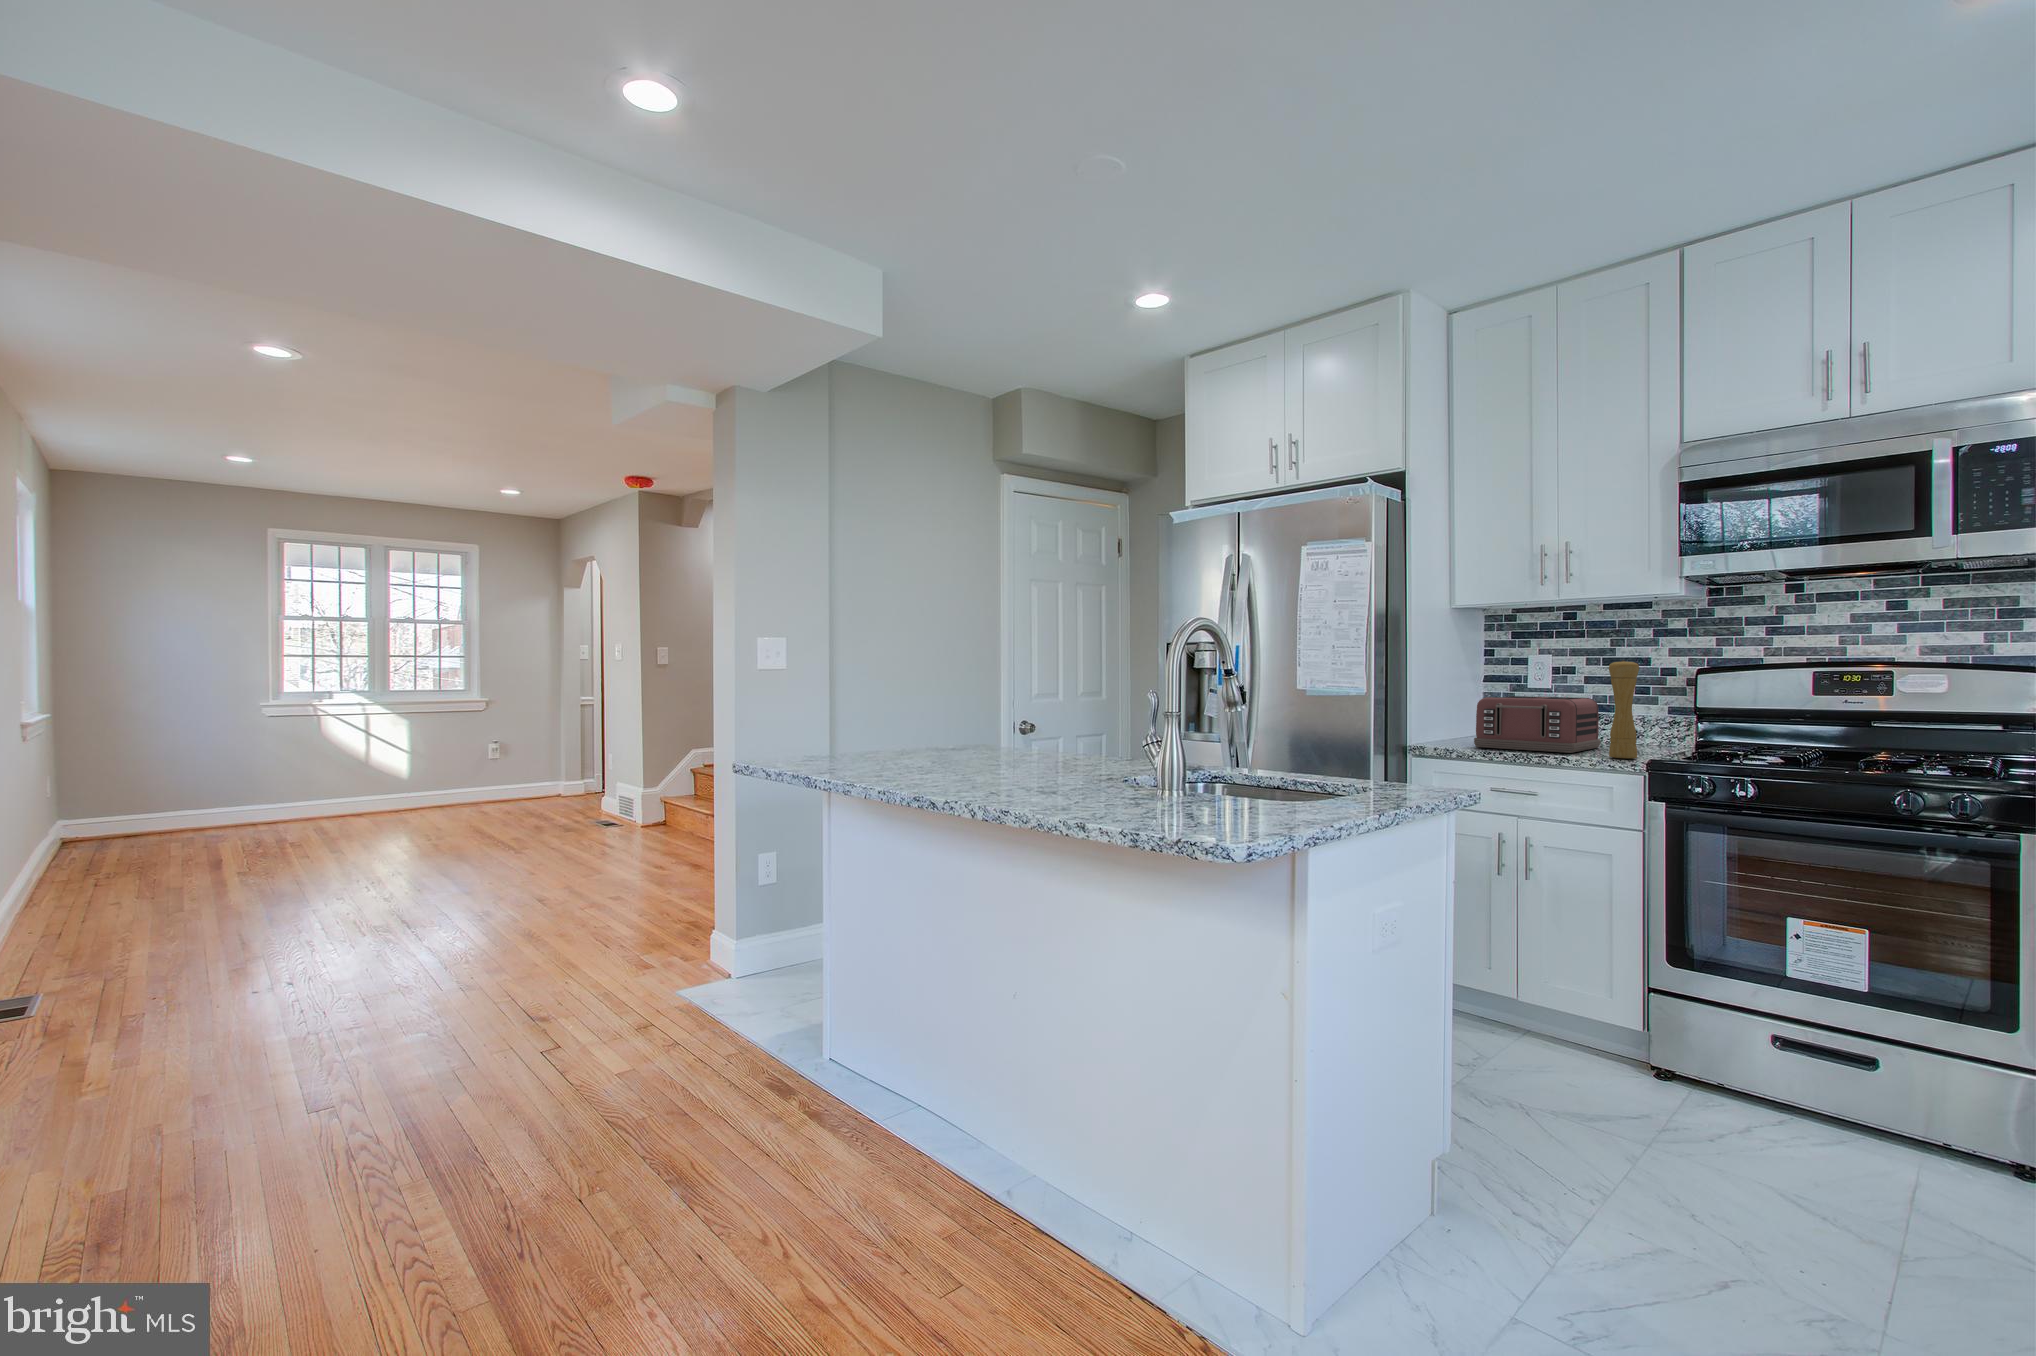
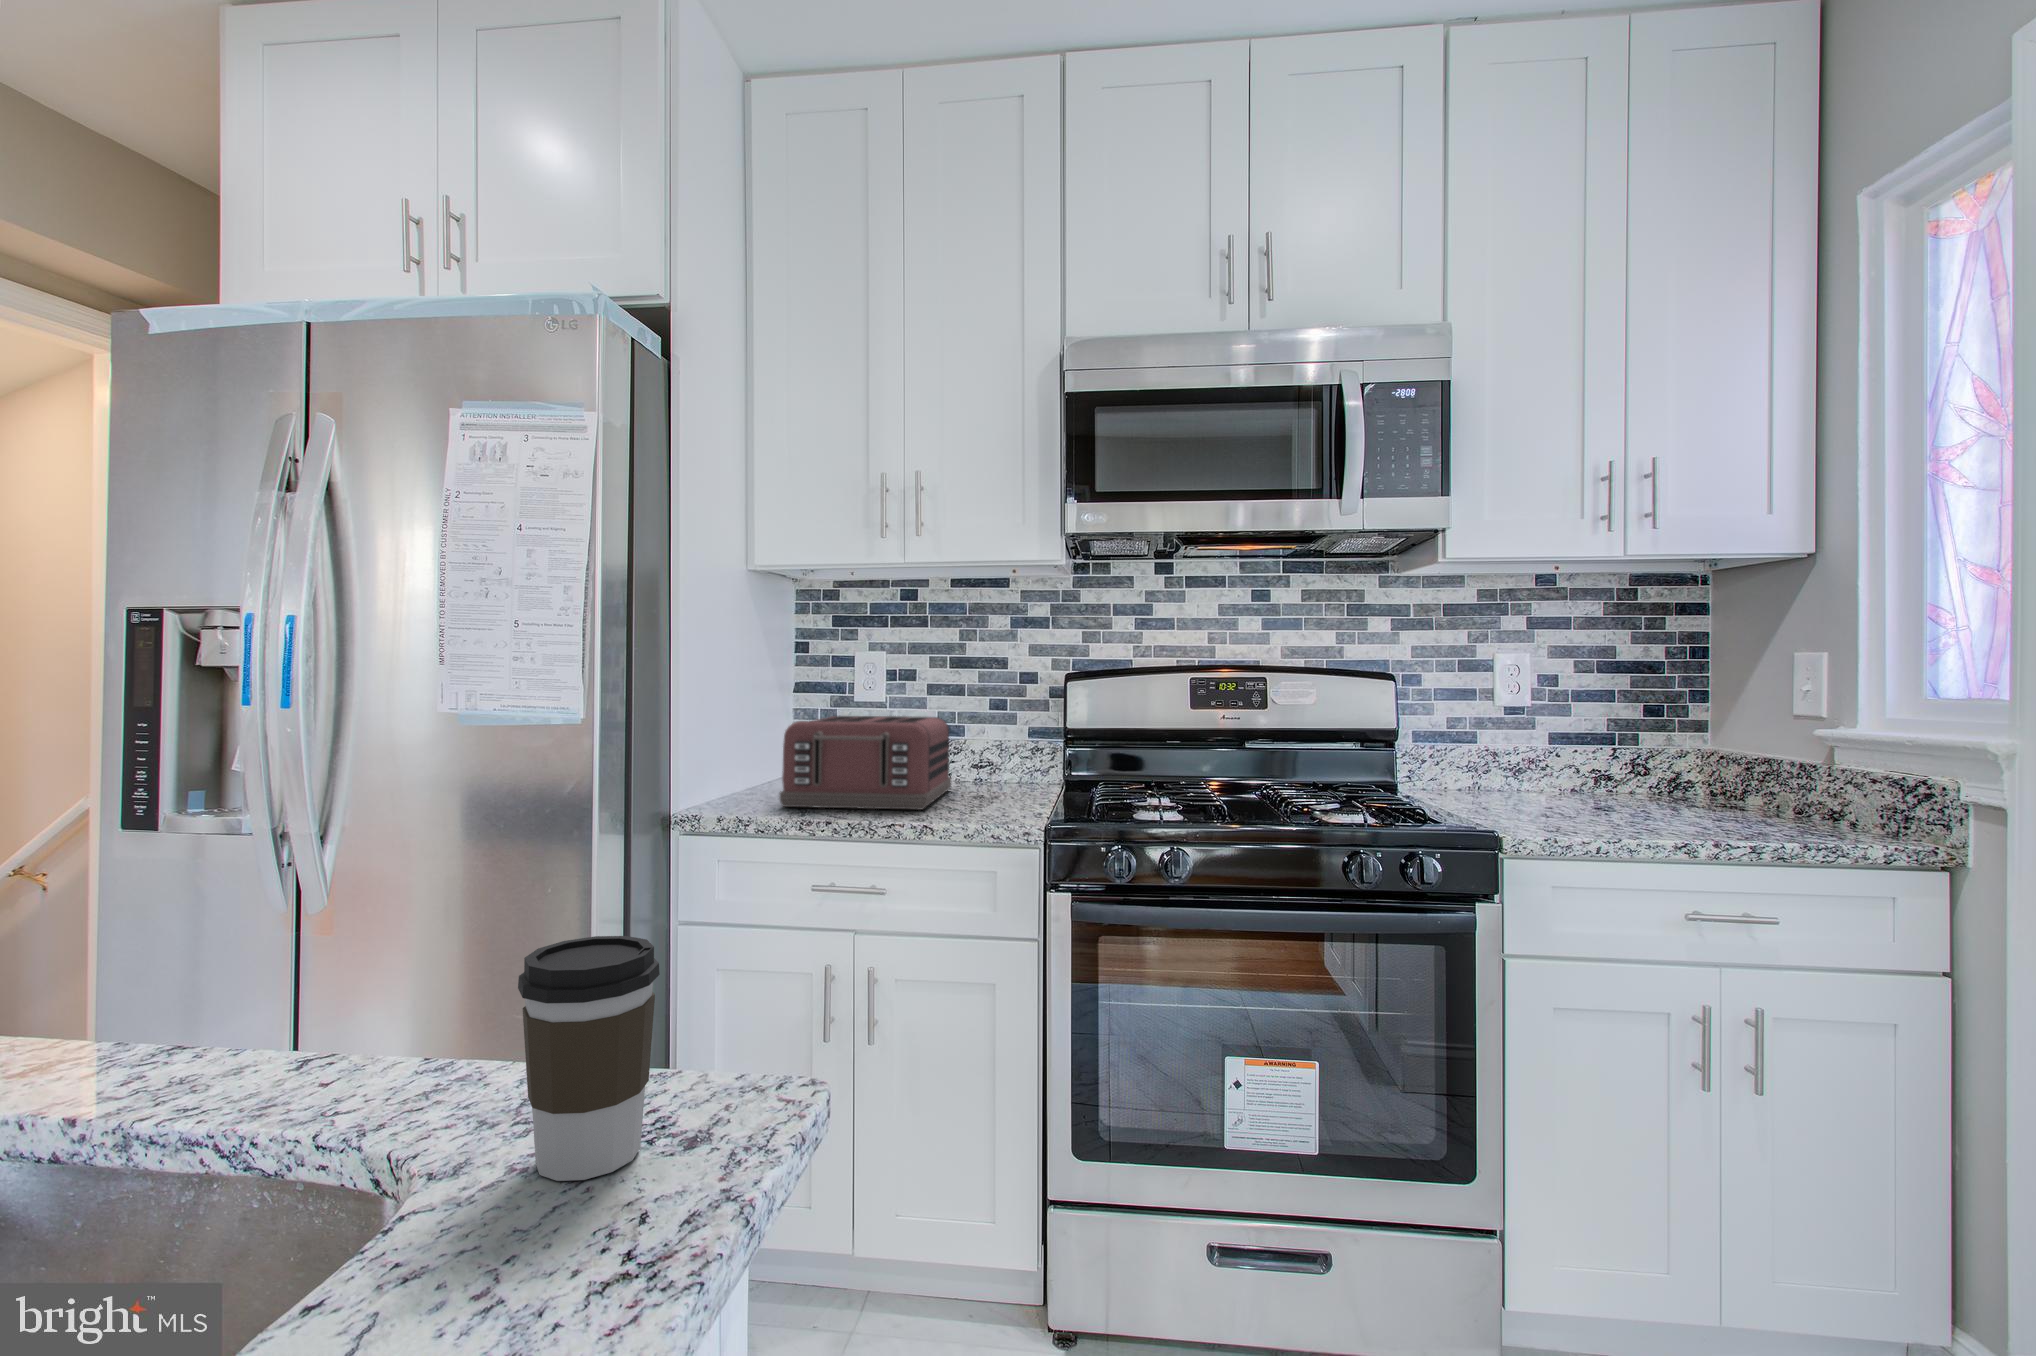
pepper mill: present [1609,660,1639,759] -> none [976,661,1016,817]
coffee cup: none [1398,739,1437,798] -> present [518,936,660,1181]

